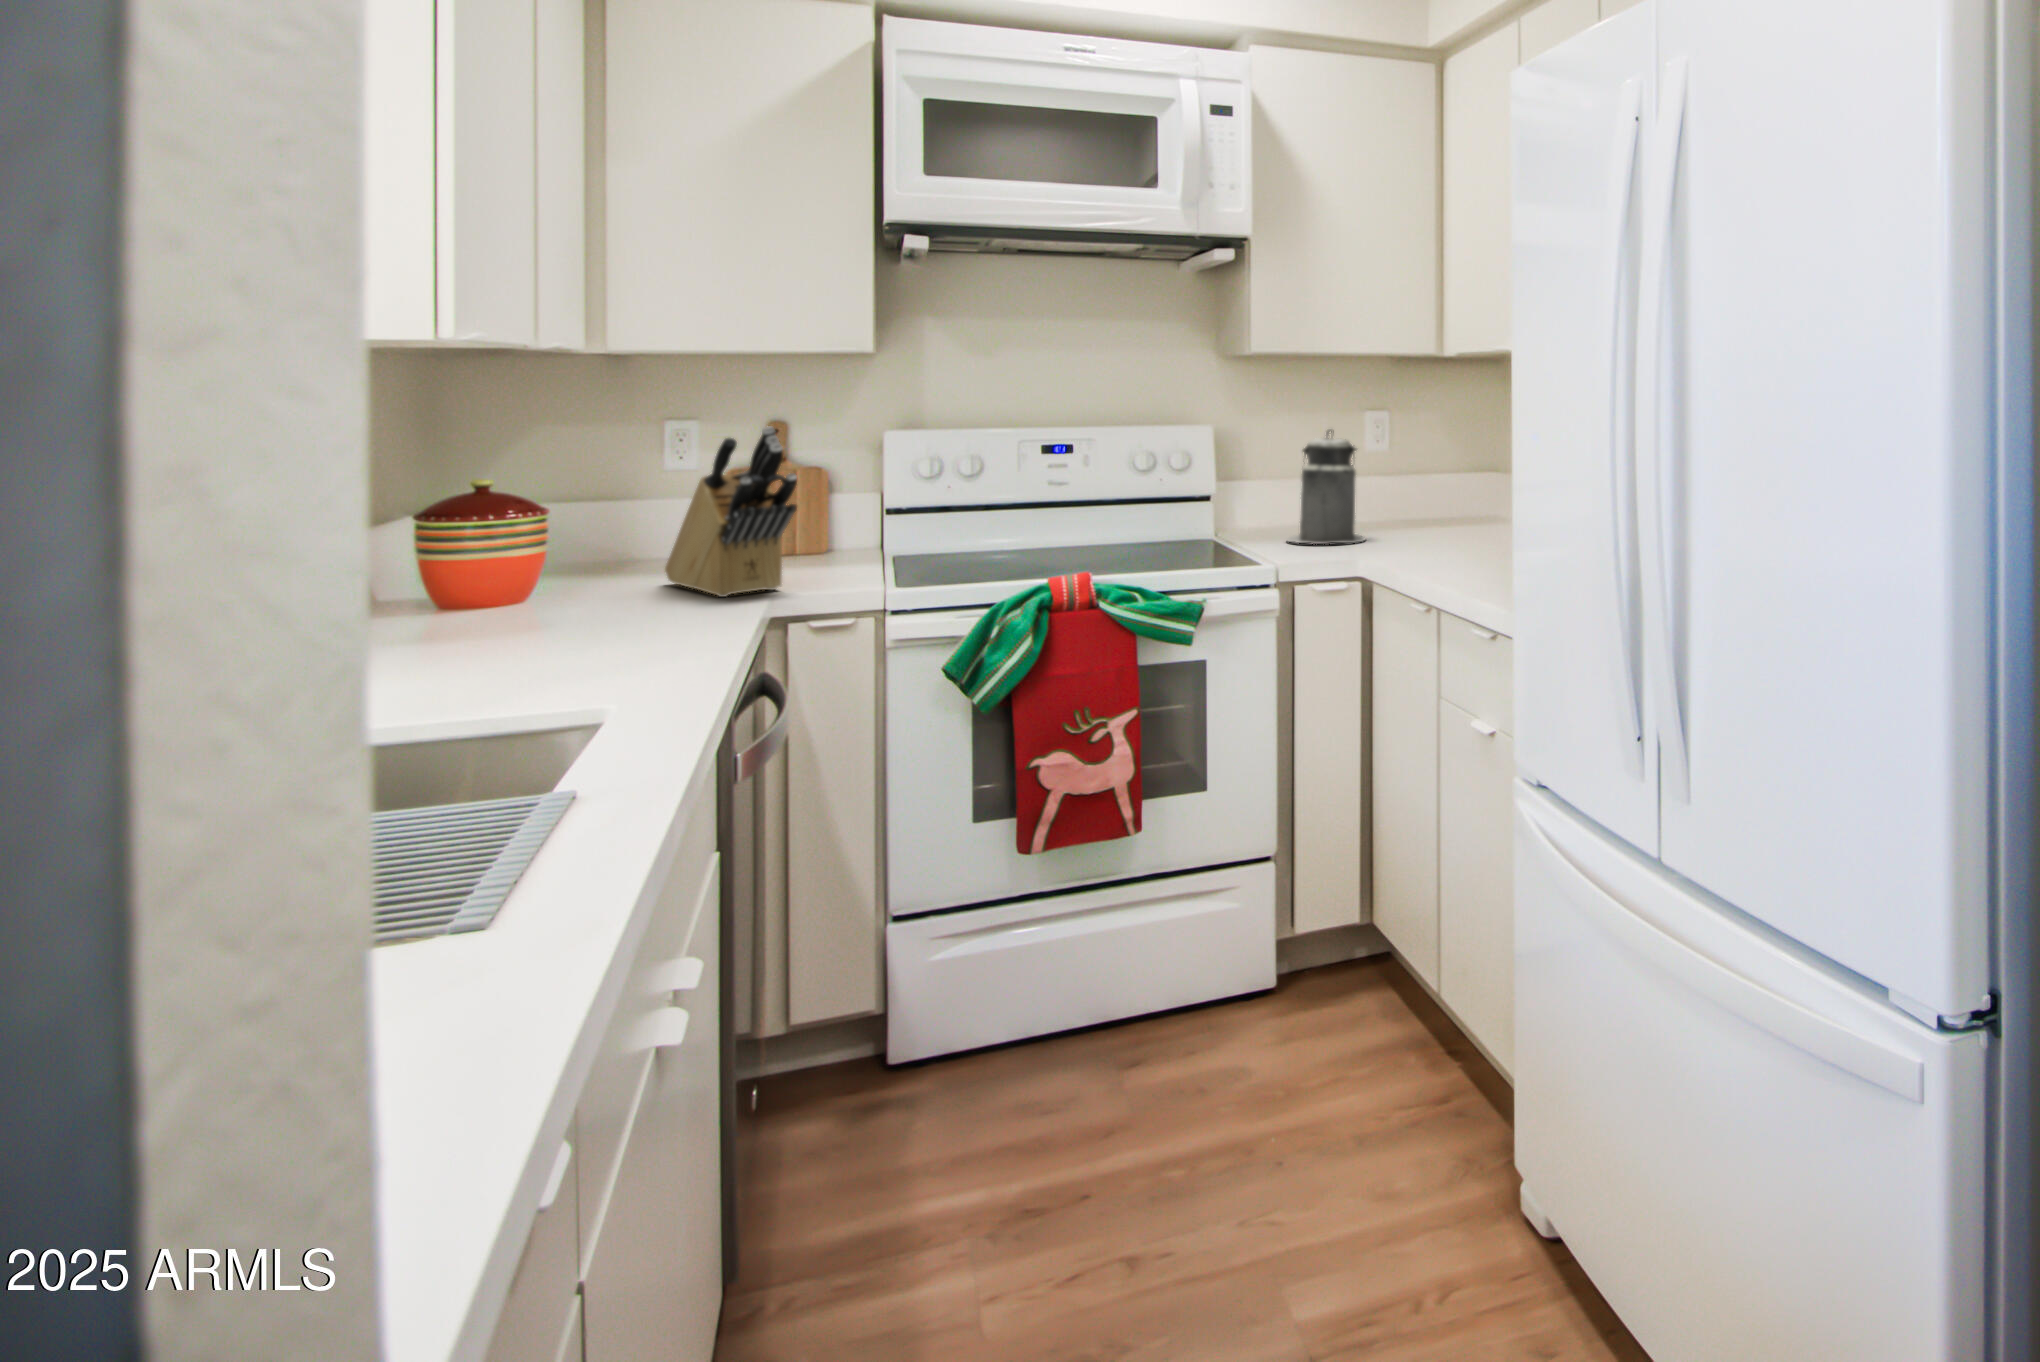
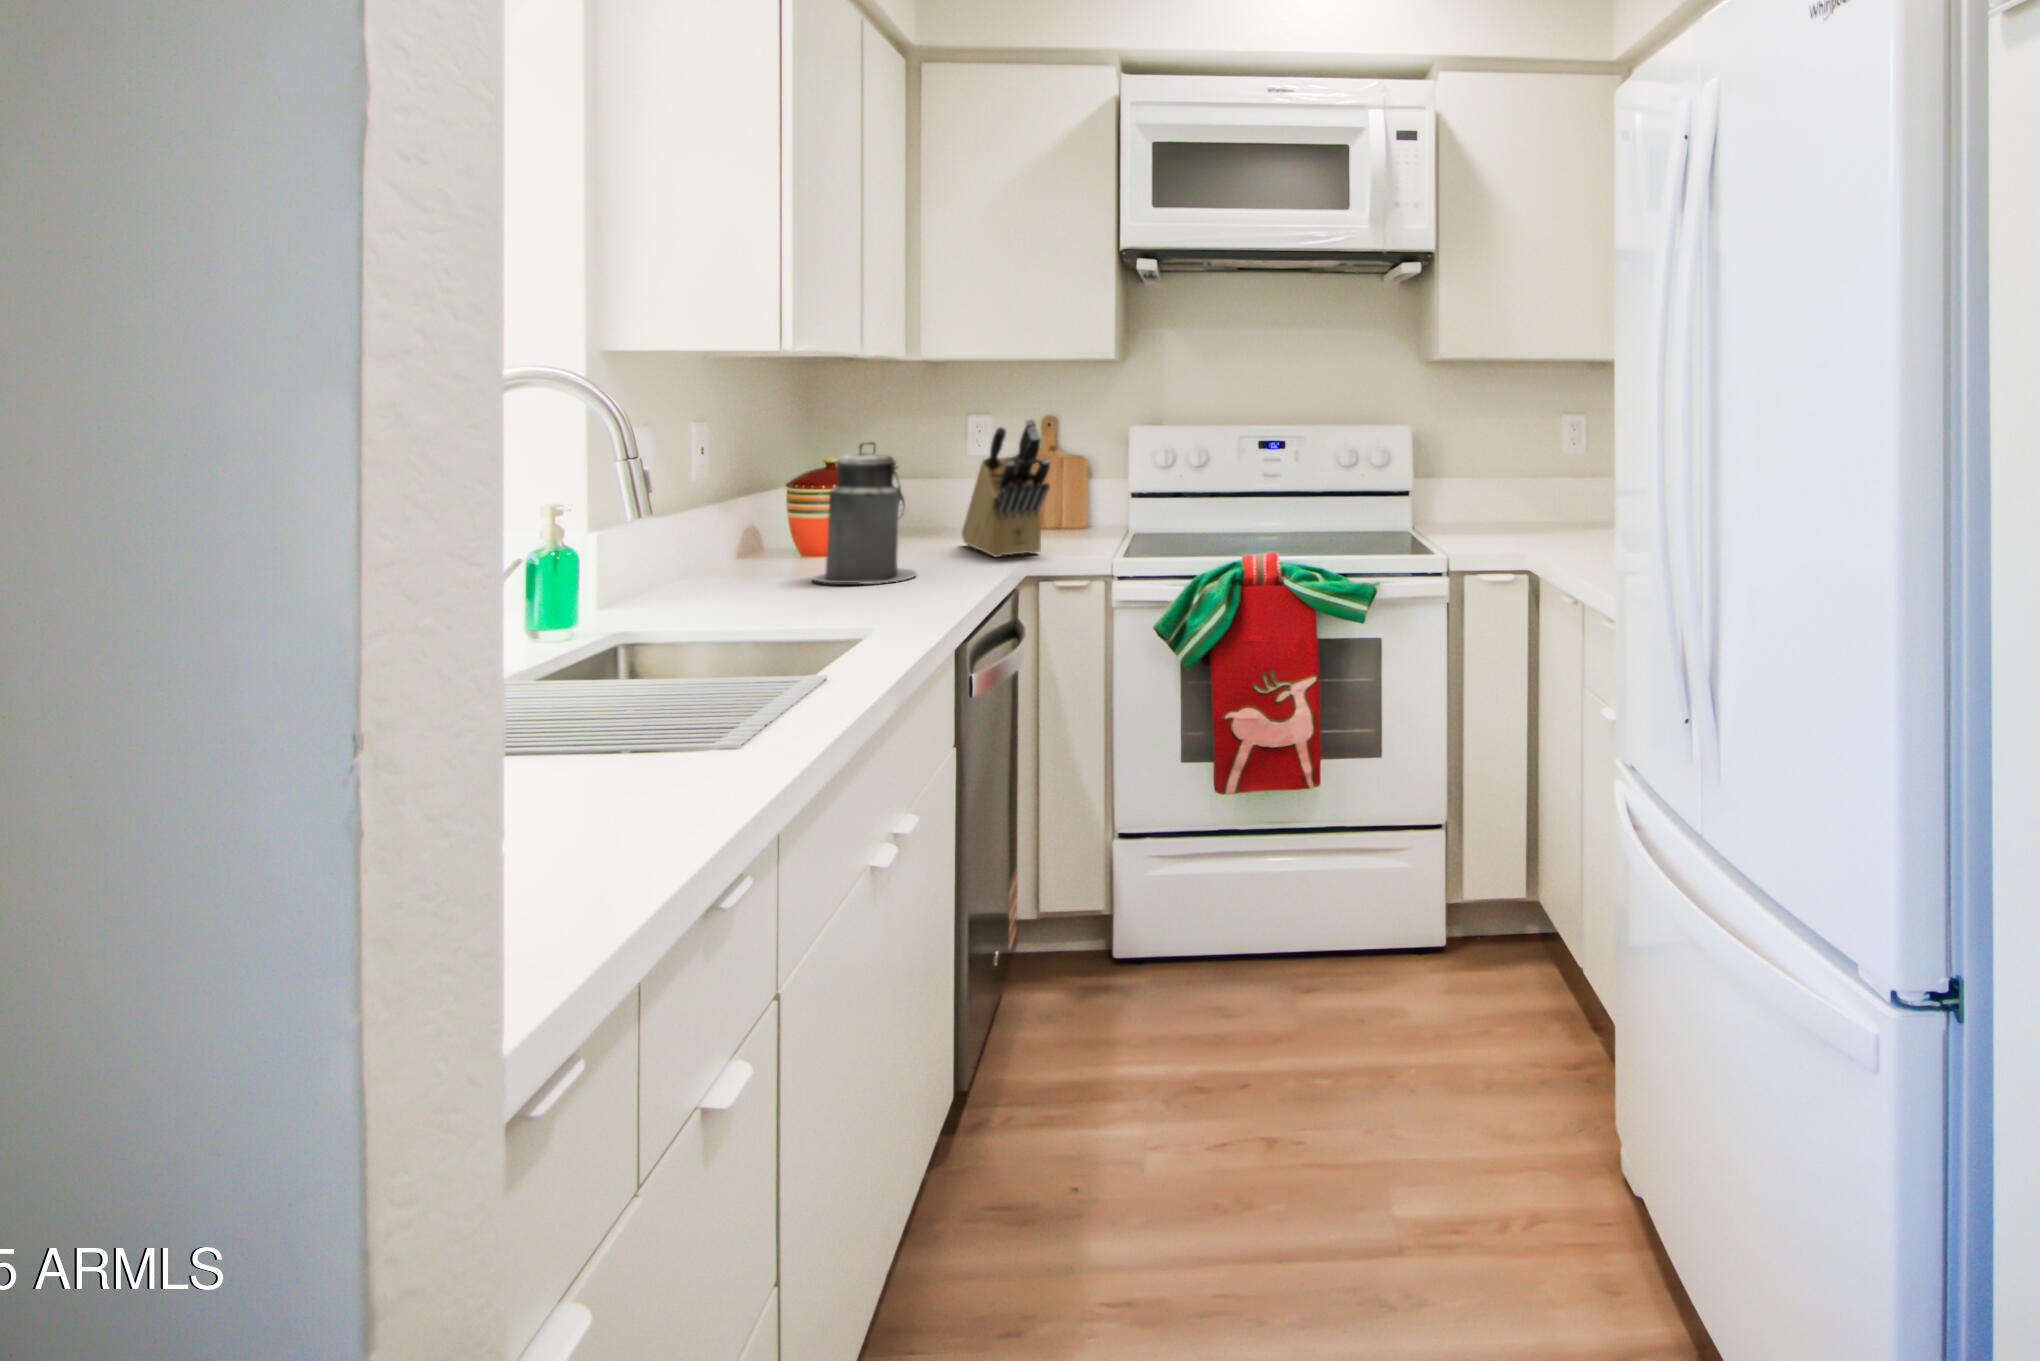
canister: present [1287,429,1365,544] -> present [813,442,916,584]

